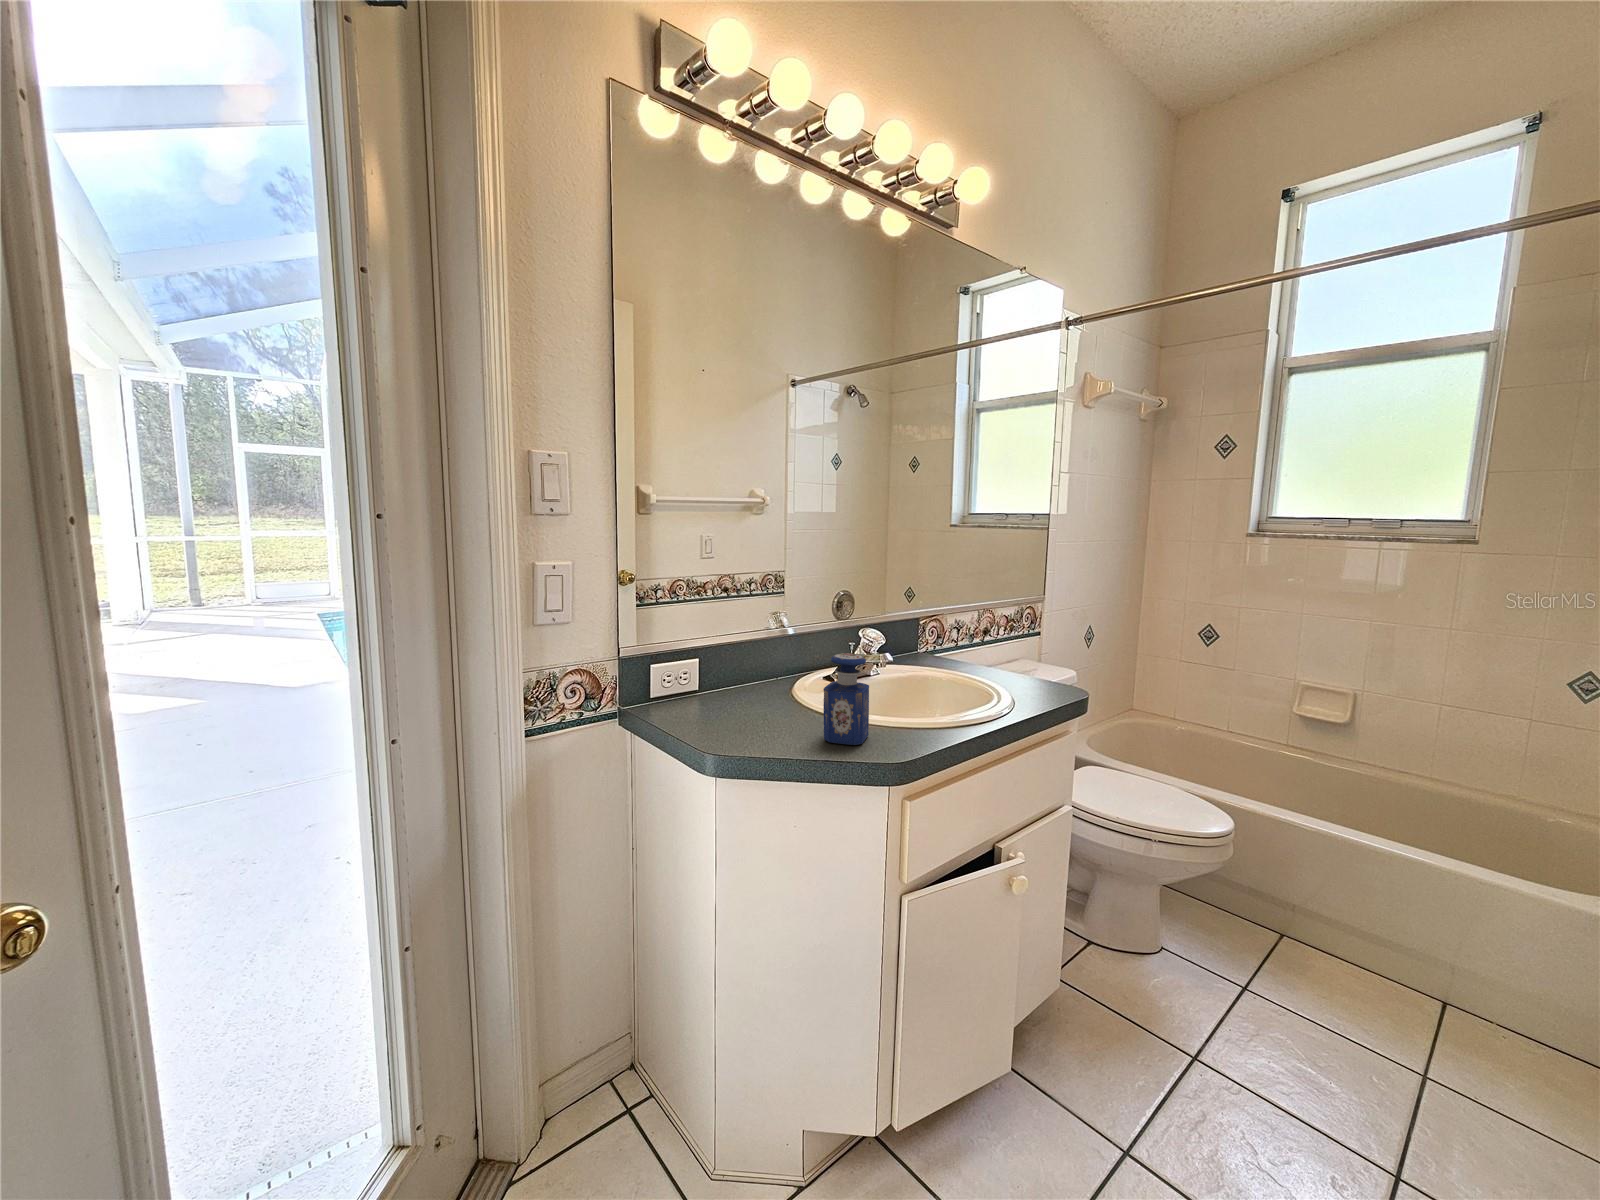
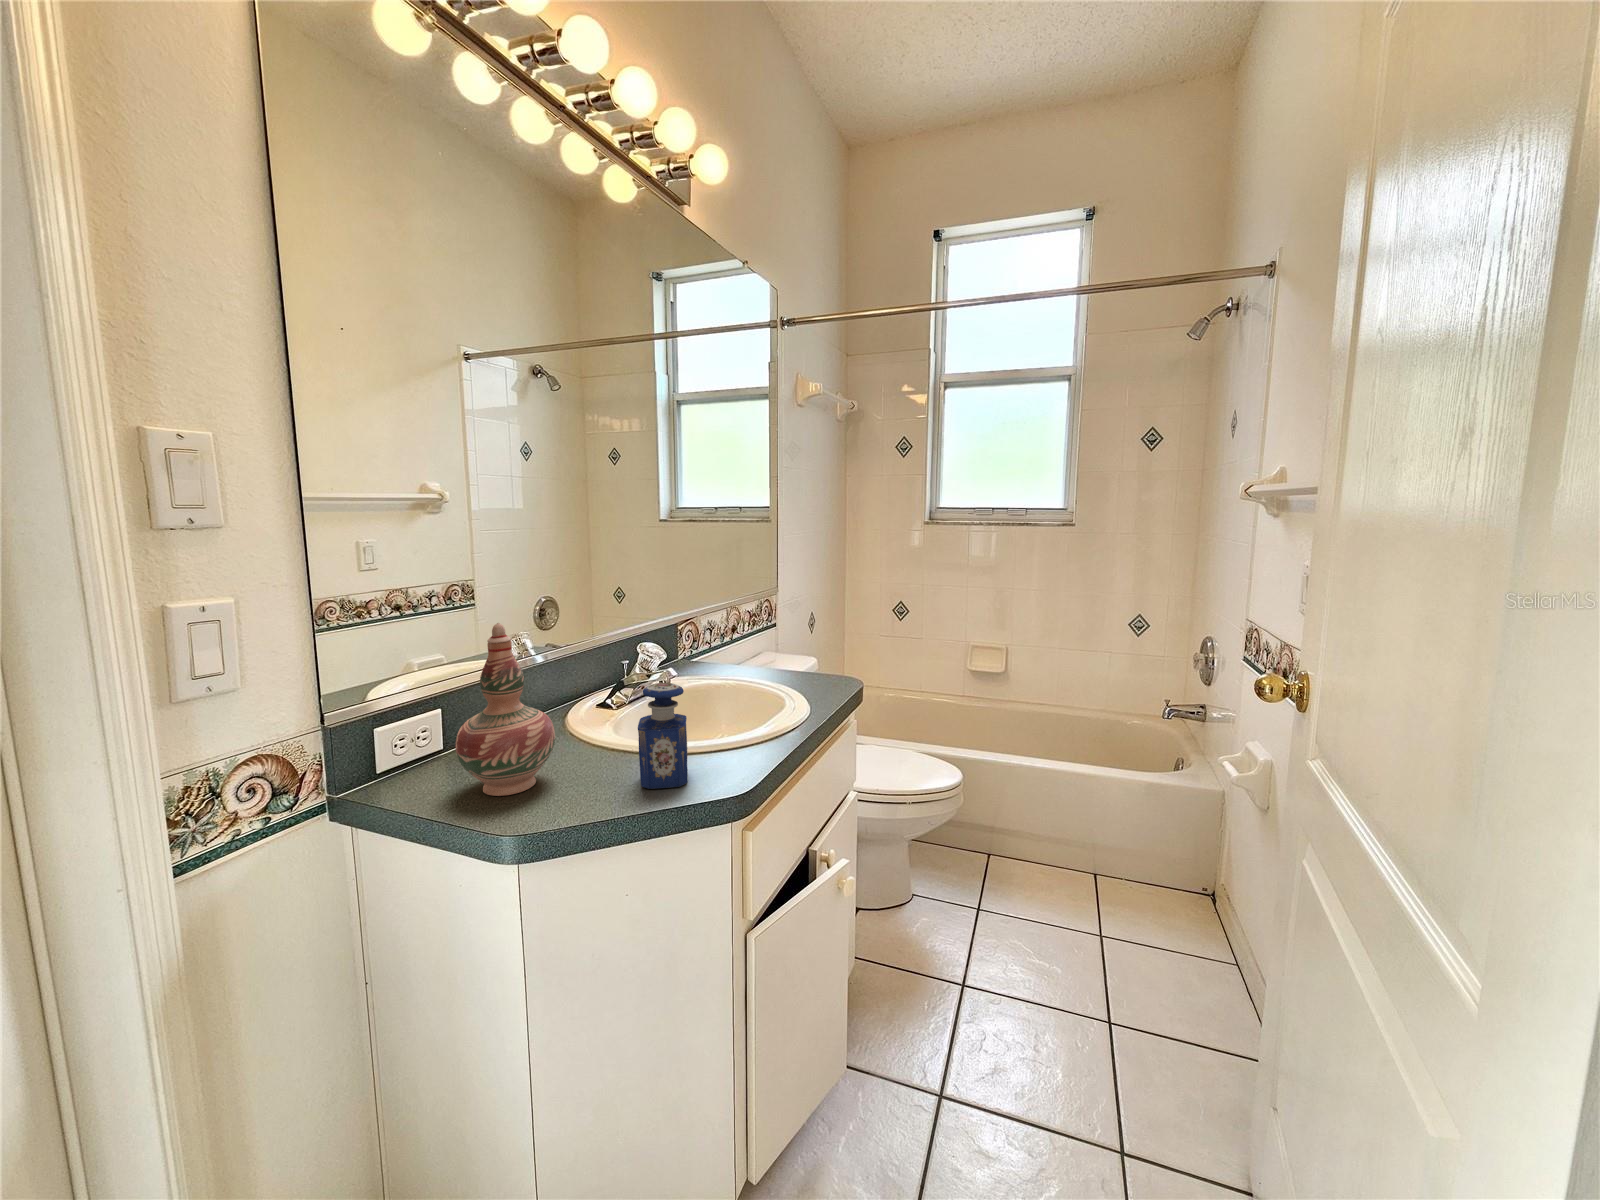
decorative vase: none [696,592,768,728] -> present [455,623,555,796]

